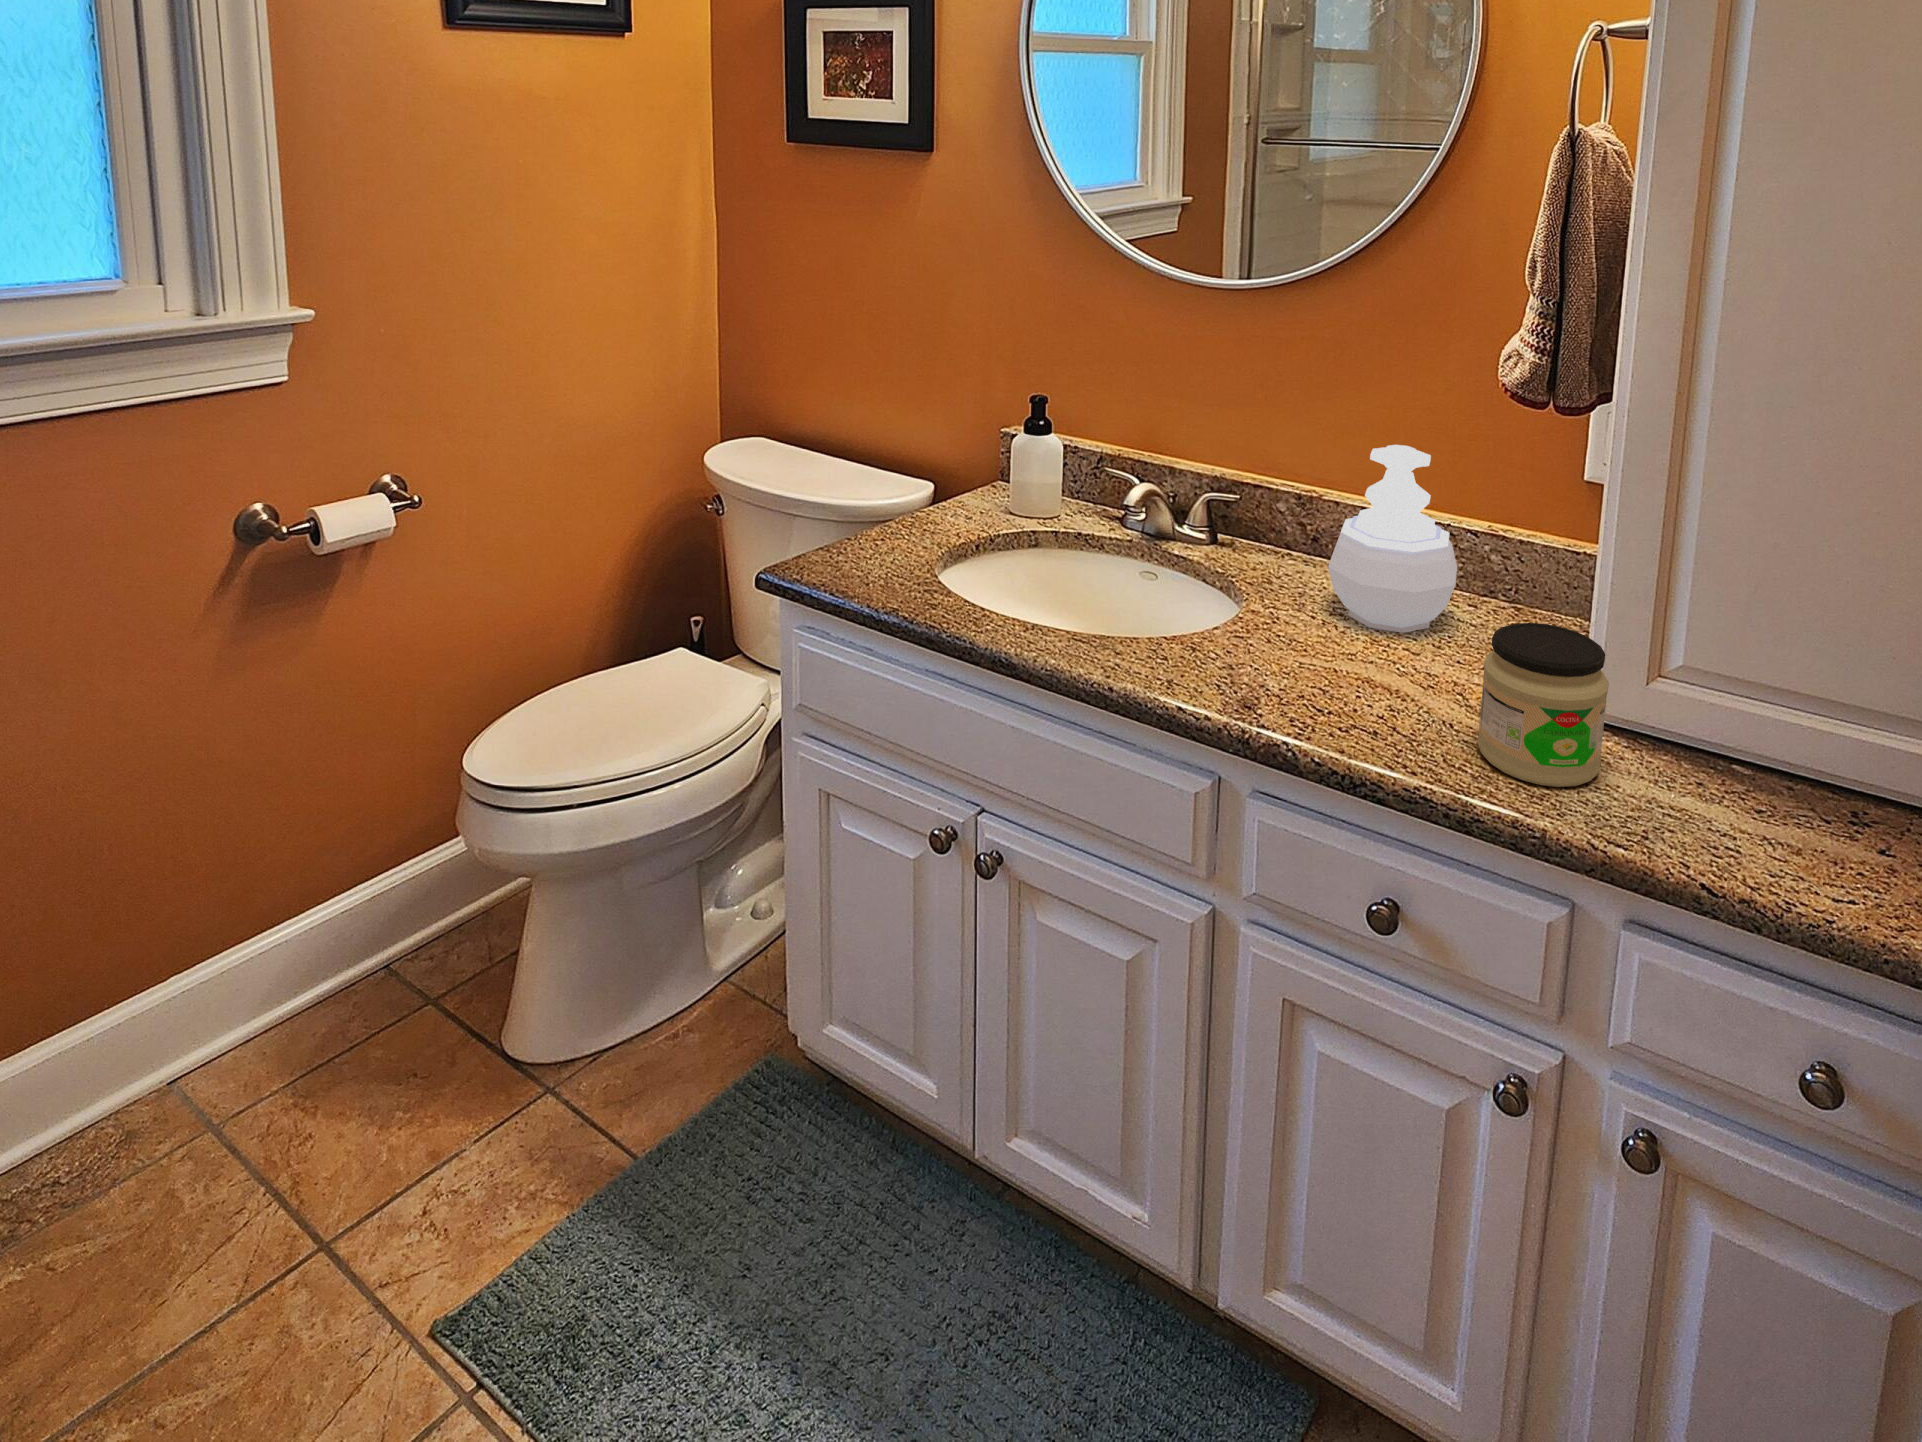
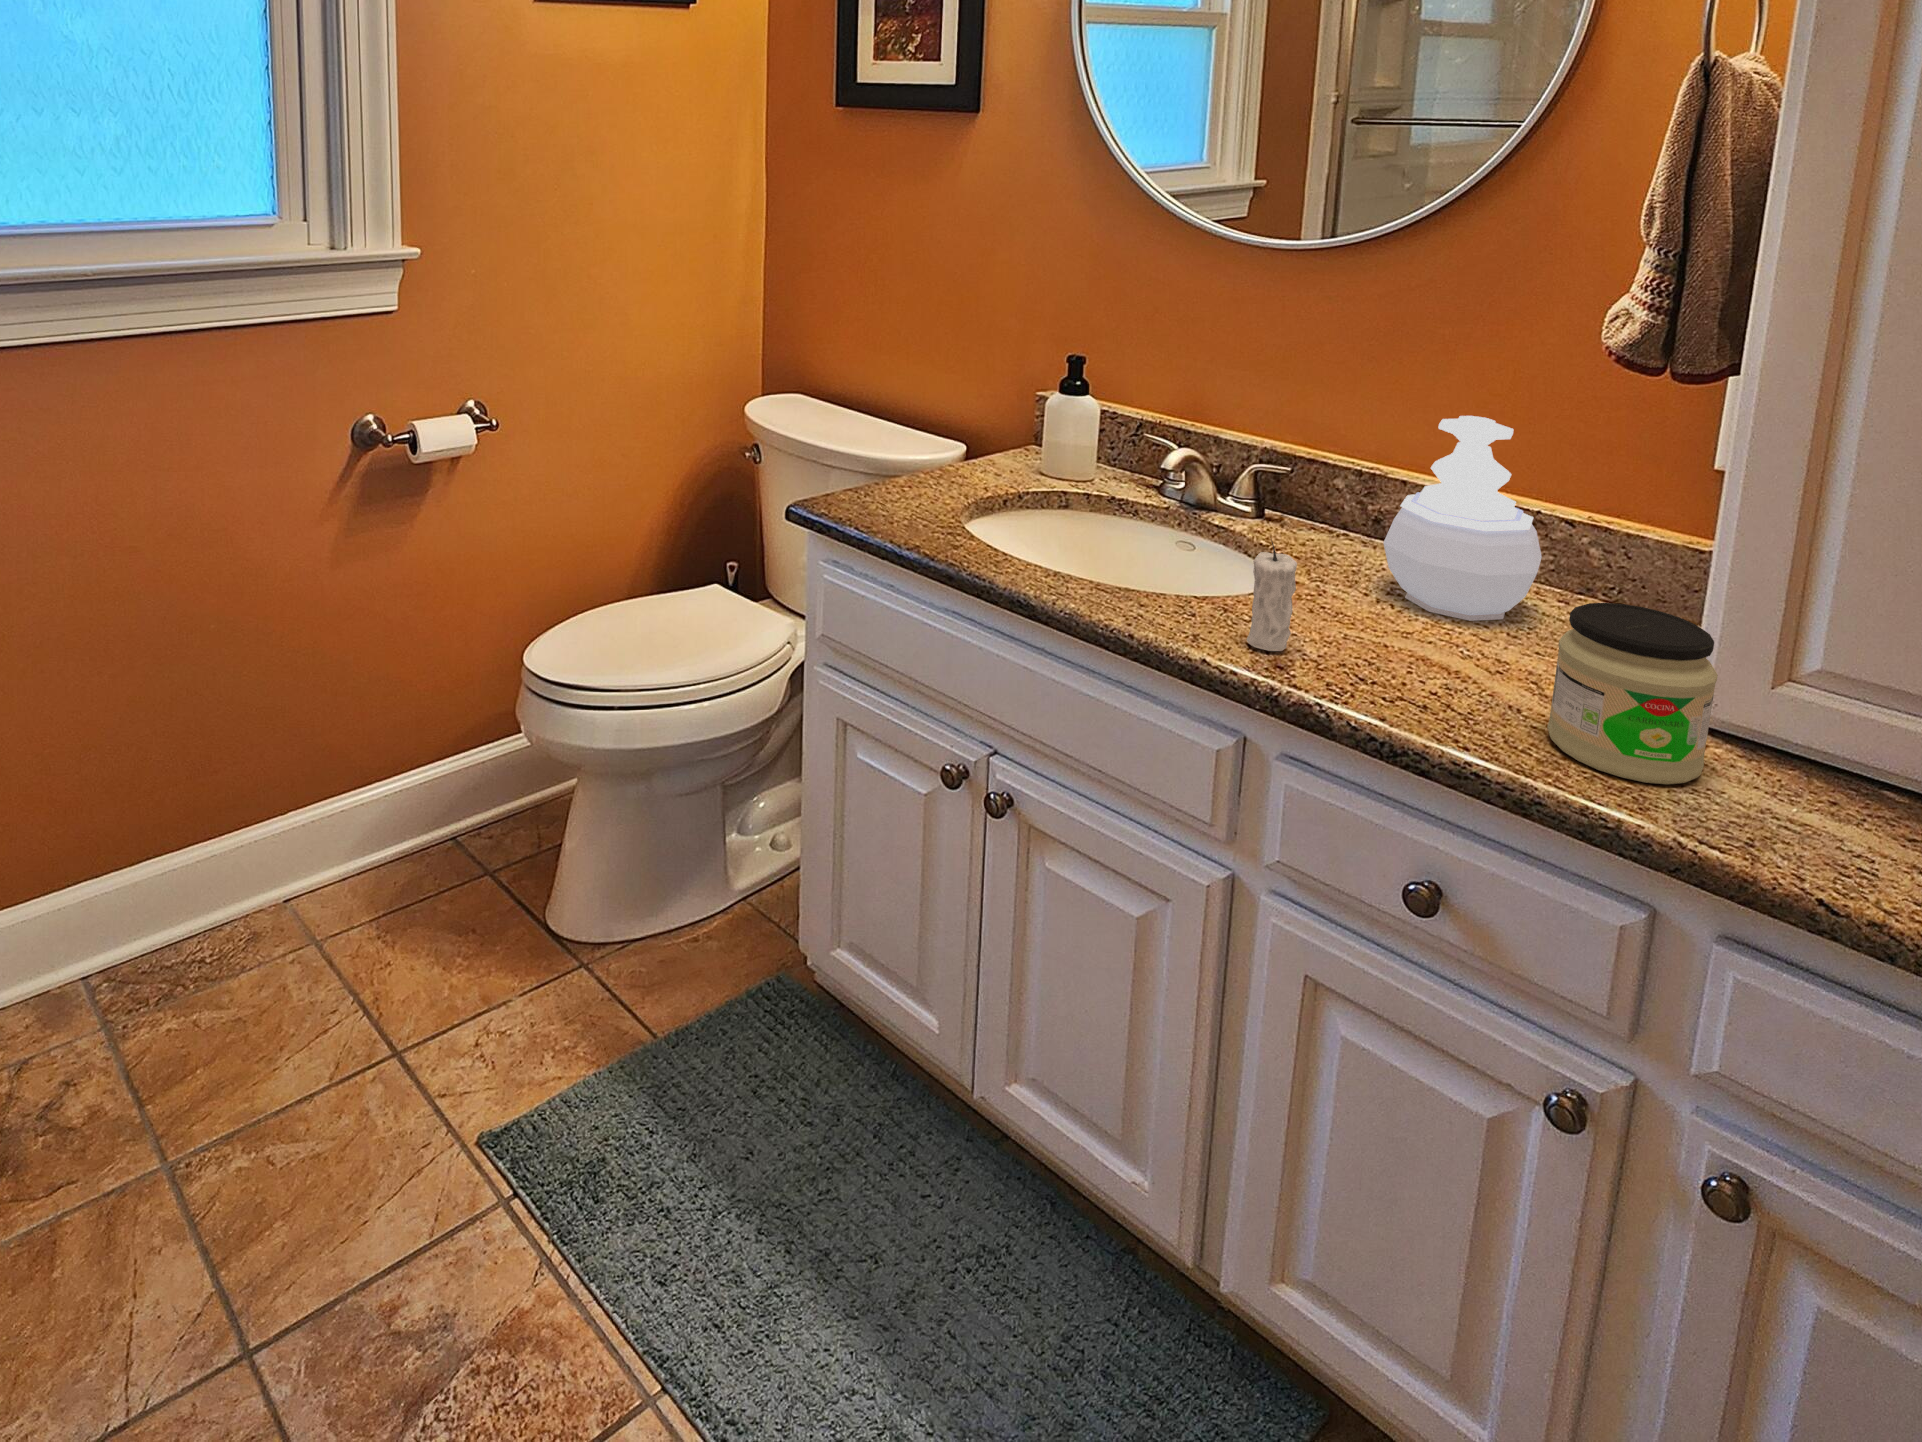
candle: none [1217,580,1260,692] -> present [1247,540,1297,651]

